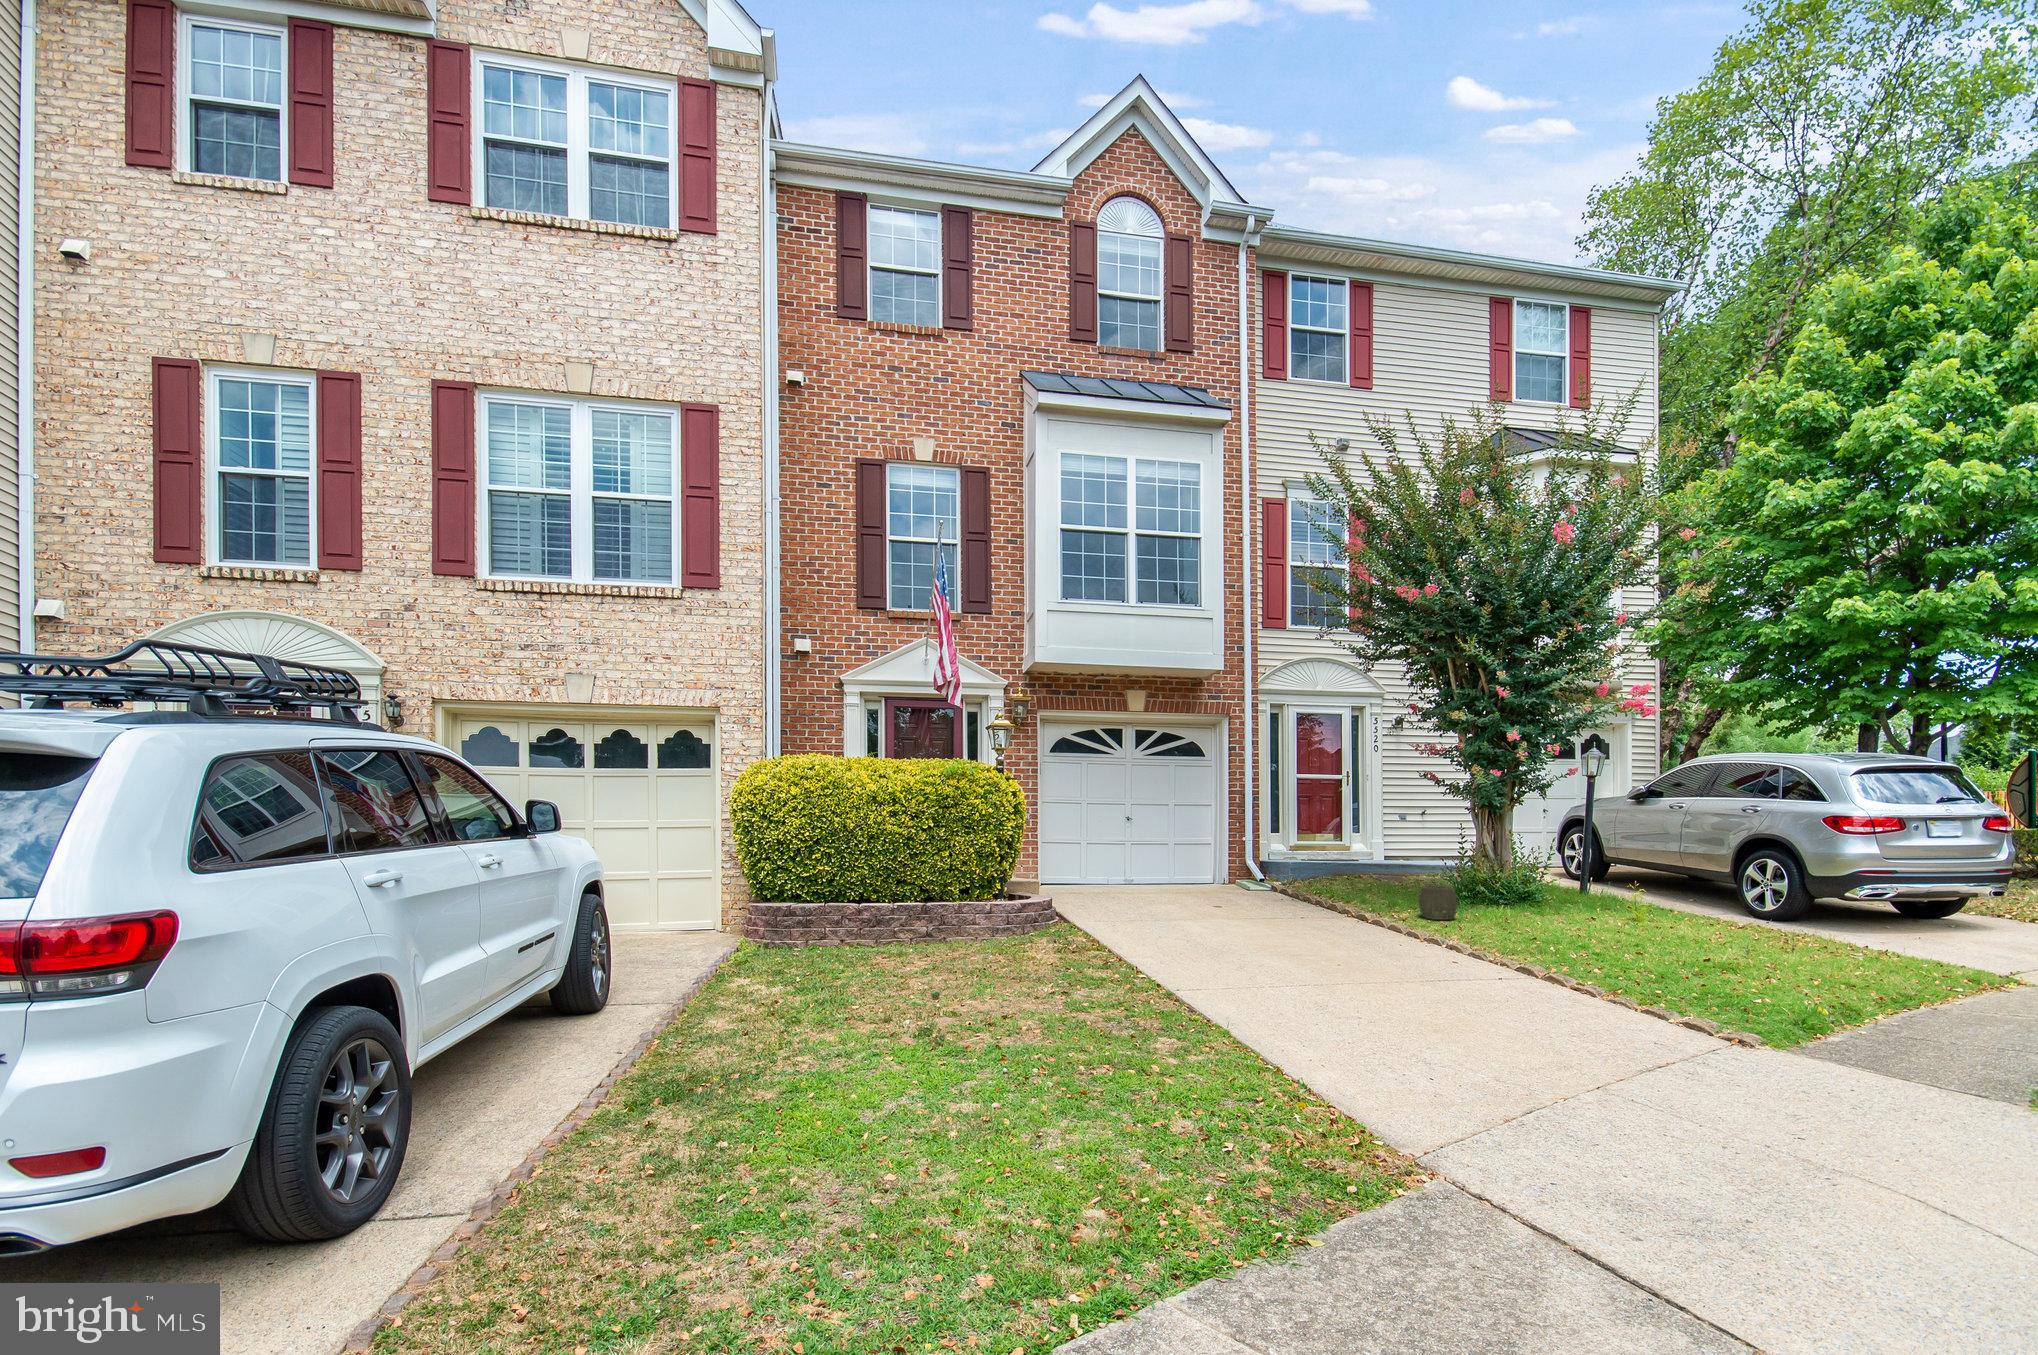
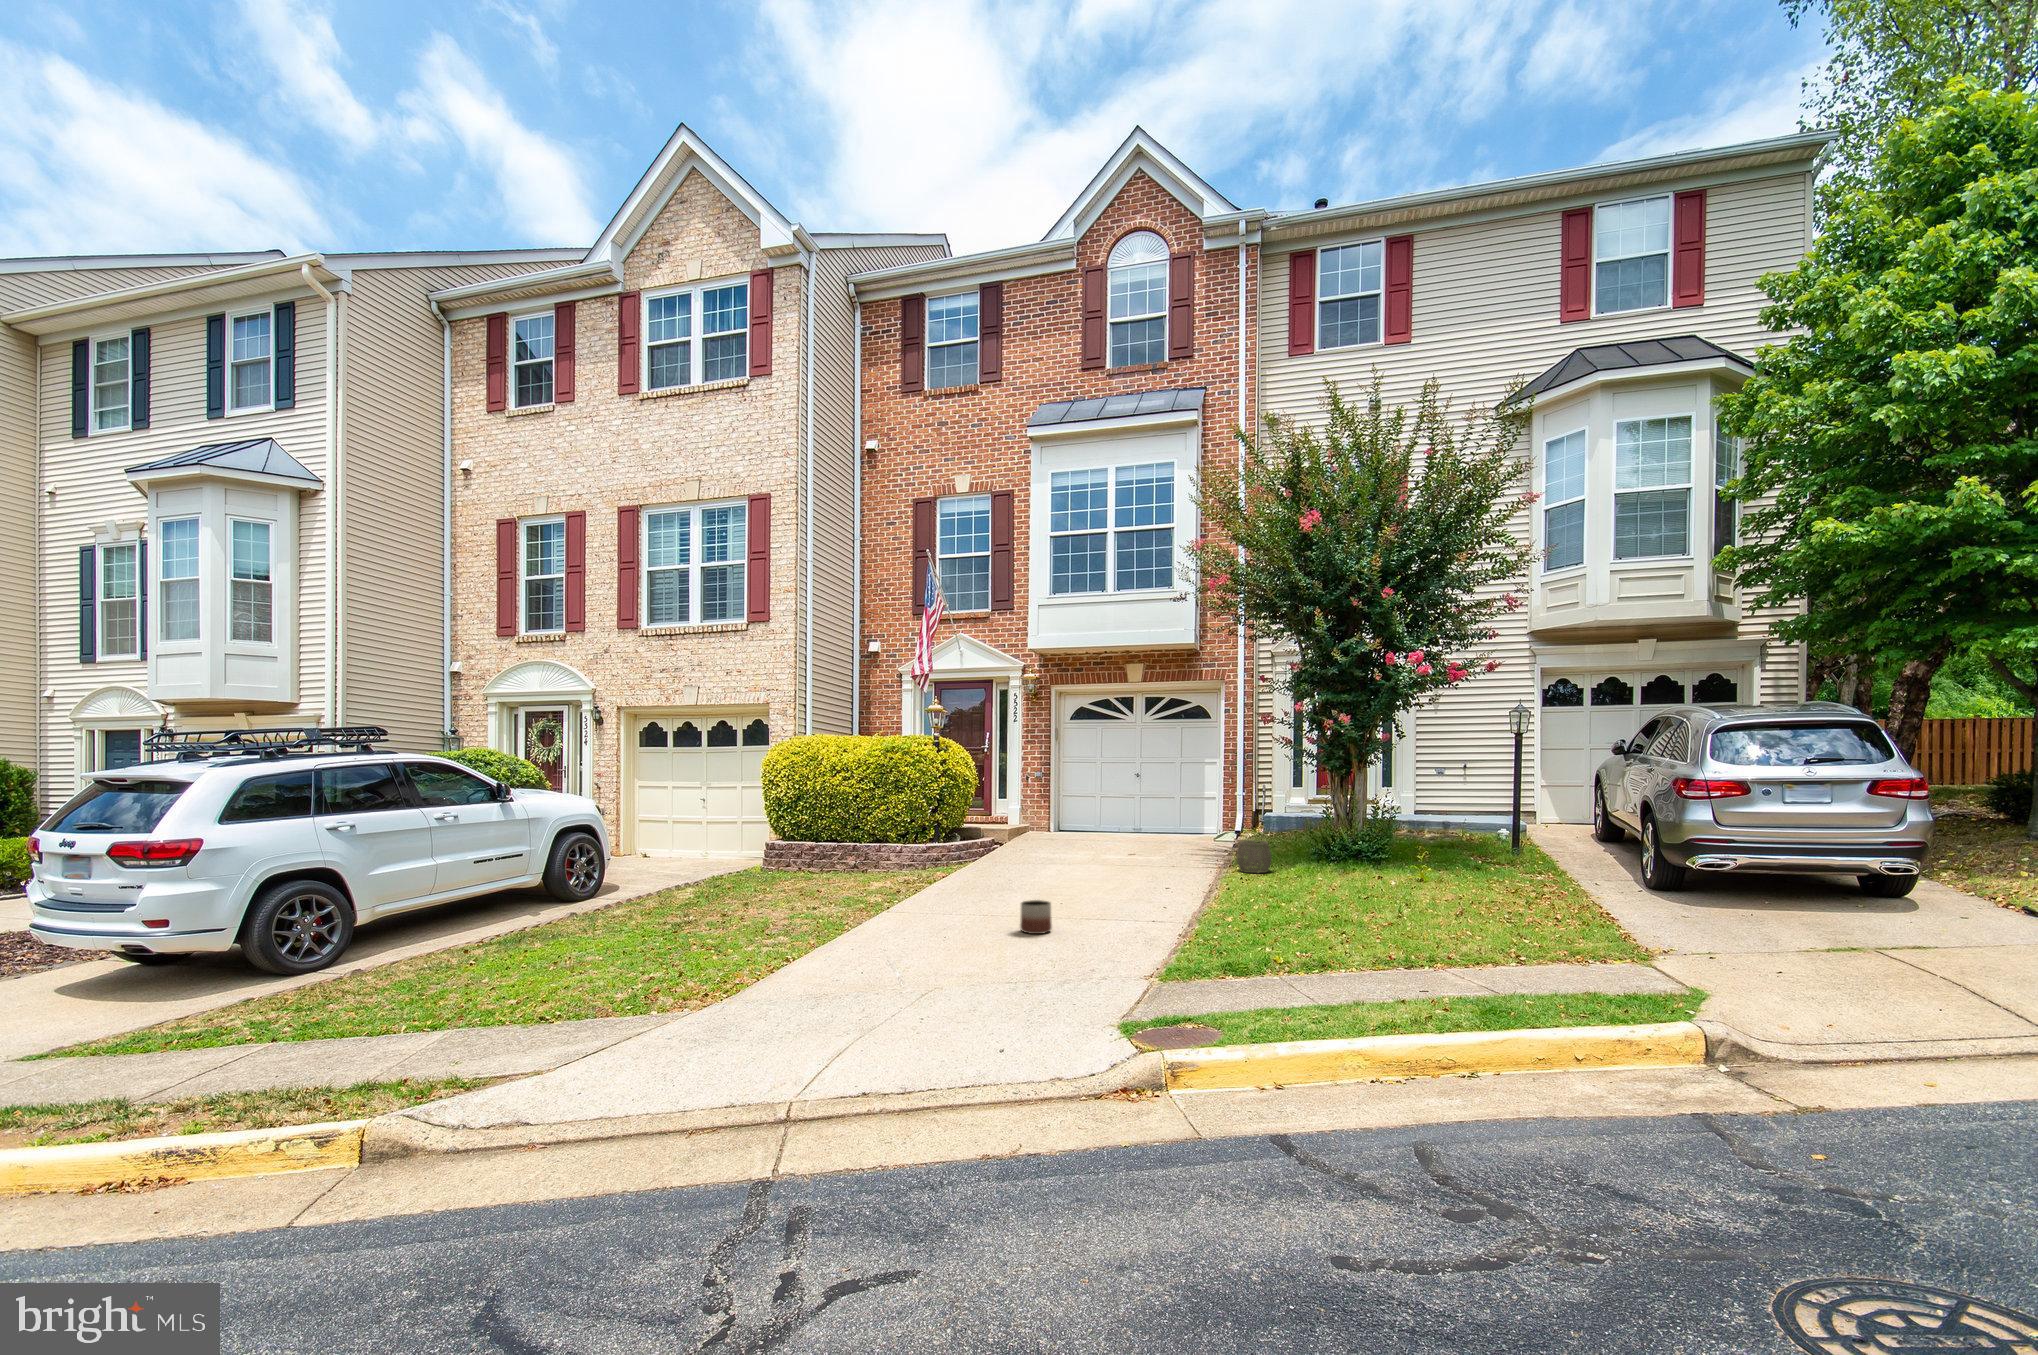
planter: none [1645,995,1689,1038] -> present [1020,900,1052,934]

